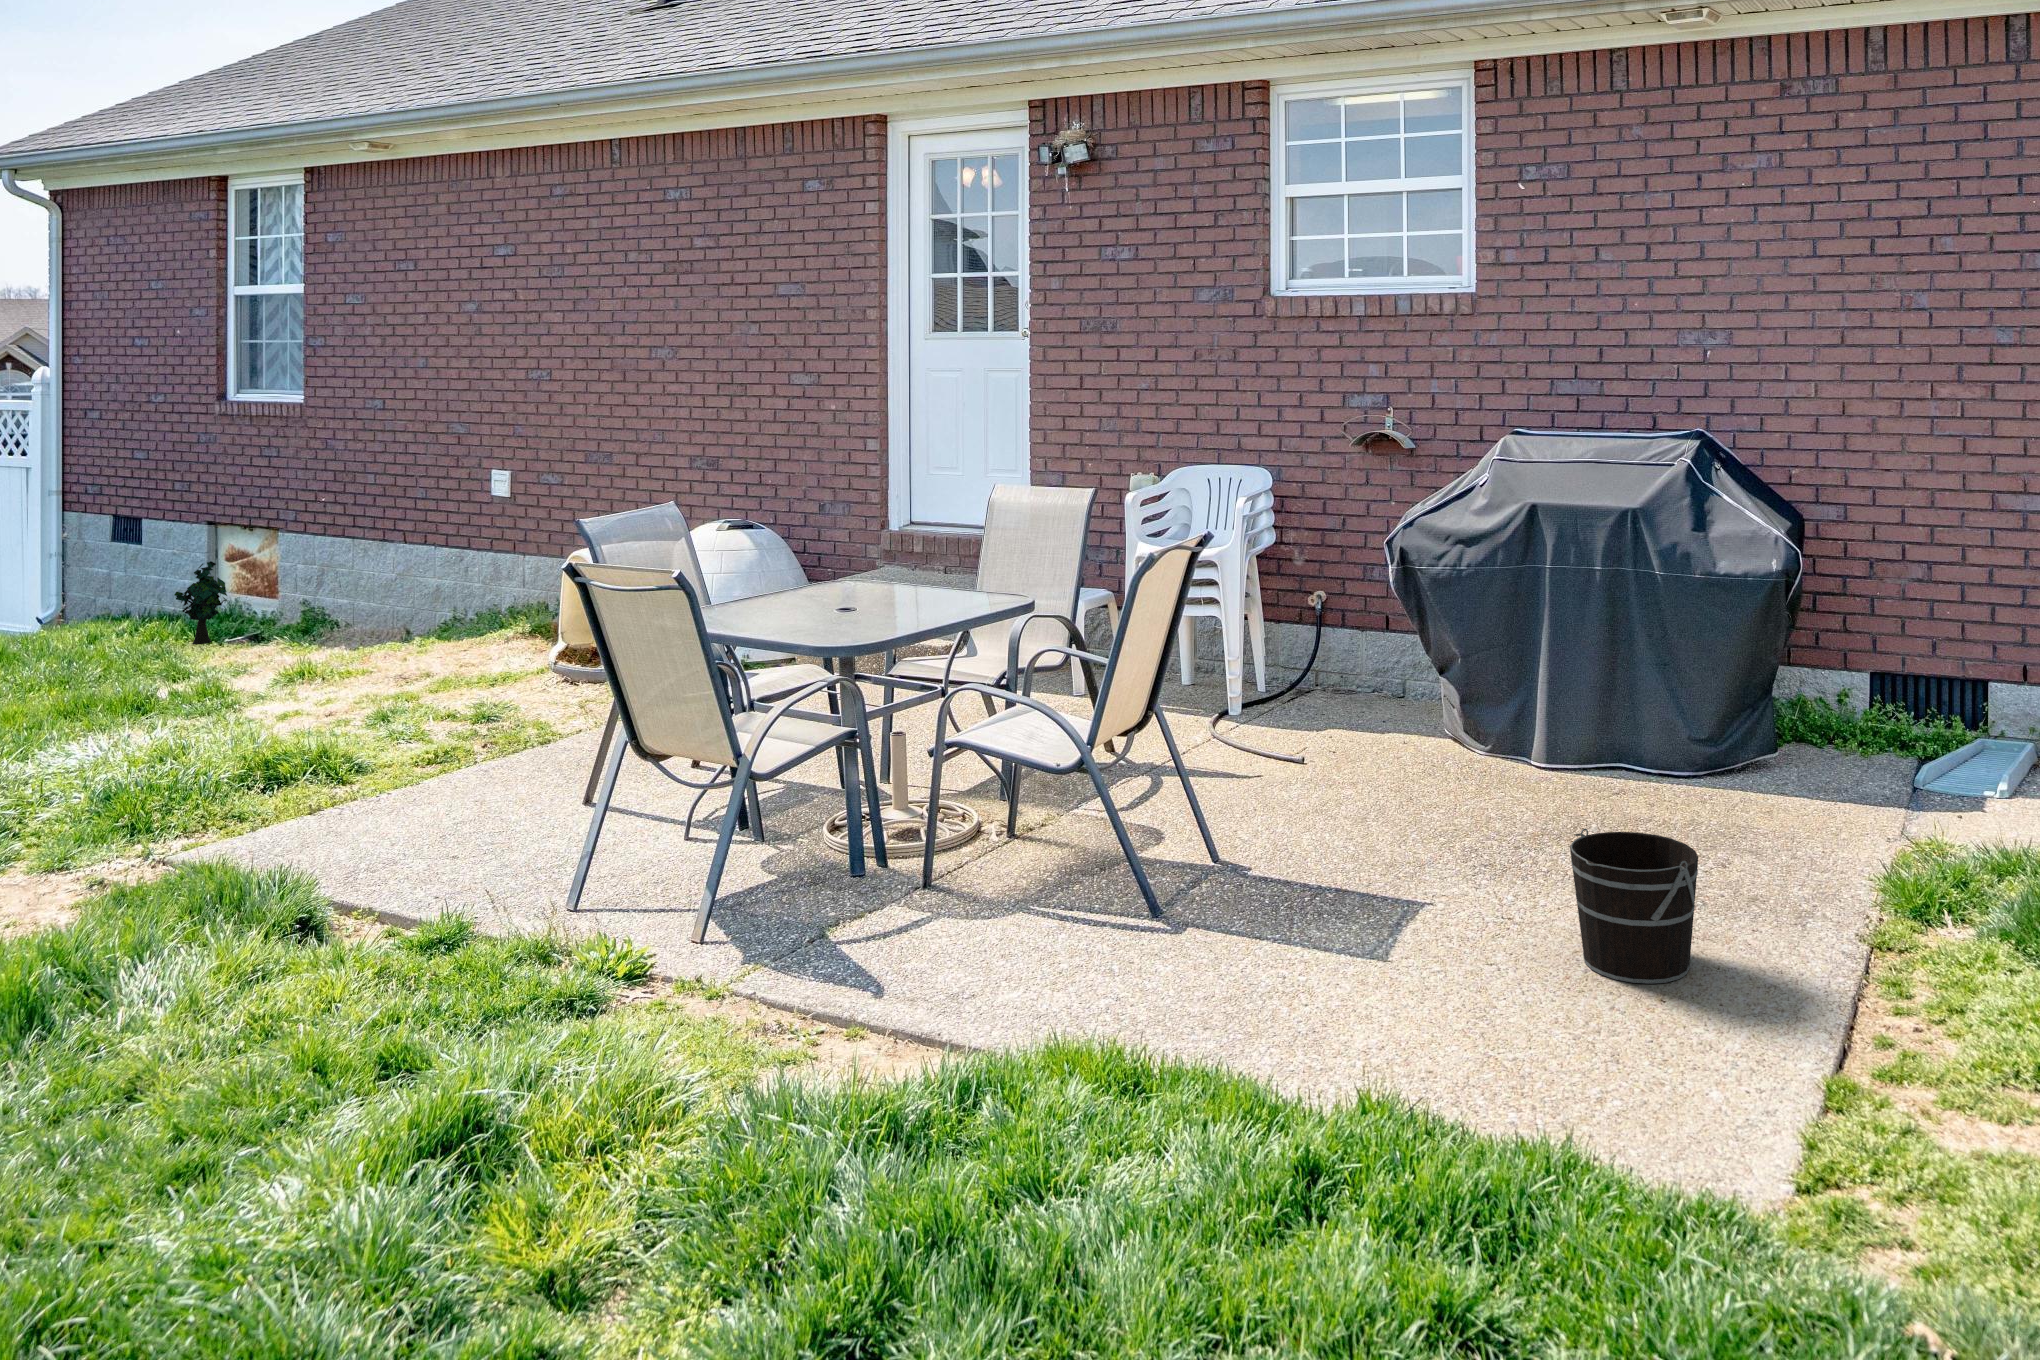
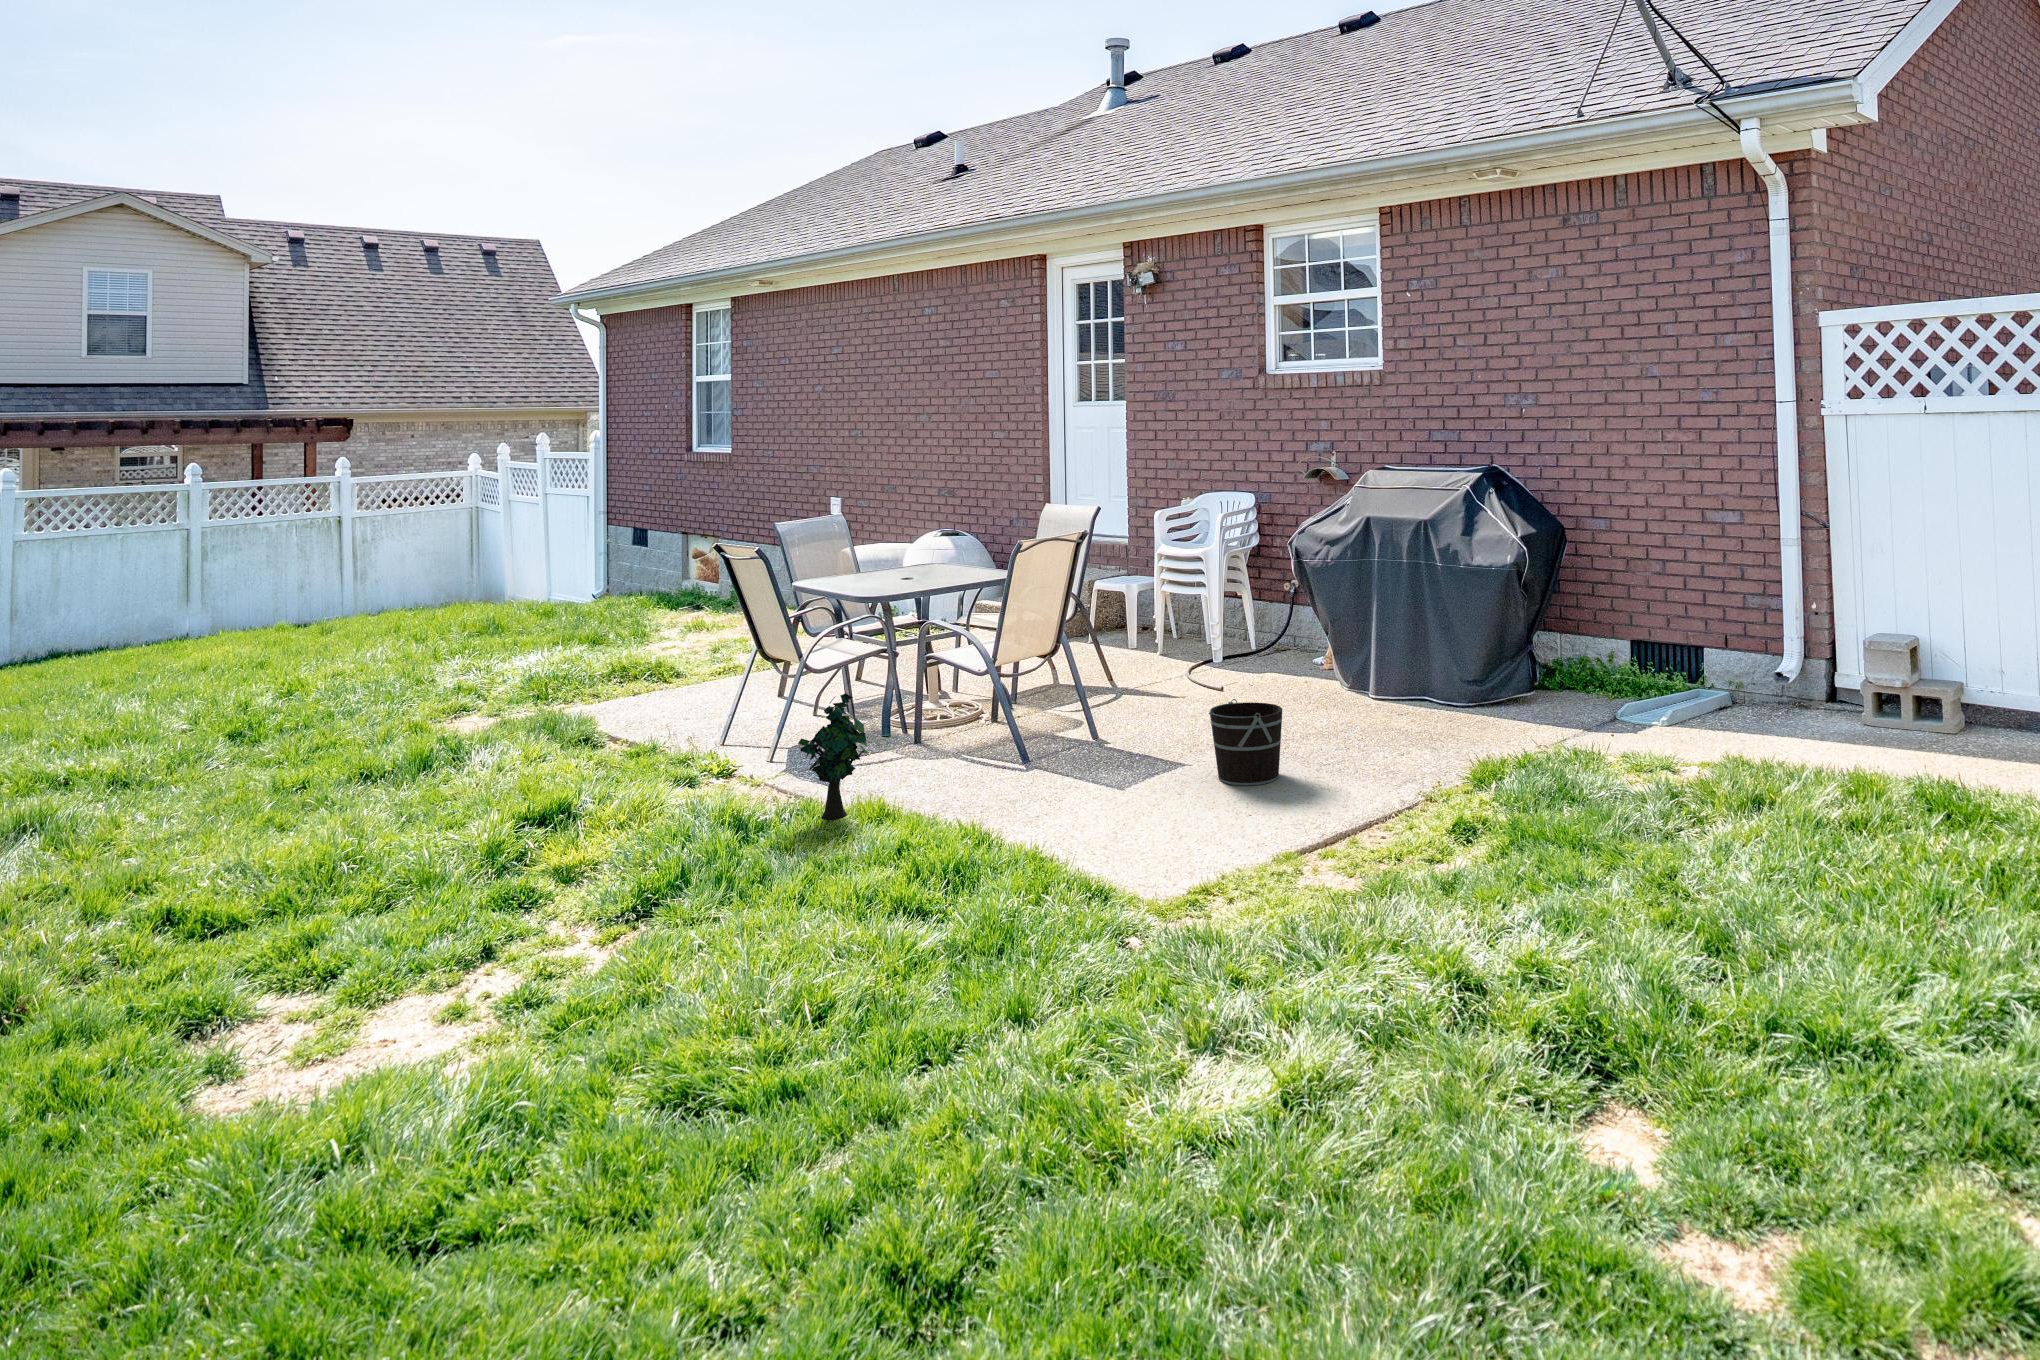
decorative plant: present [174,561,228,644] -> present [798,693,869,819]

